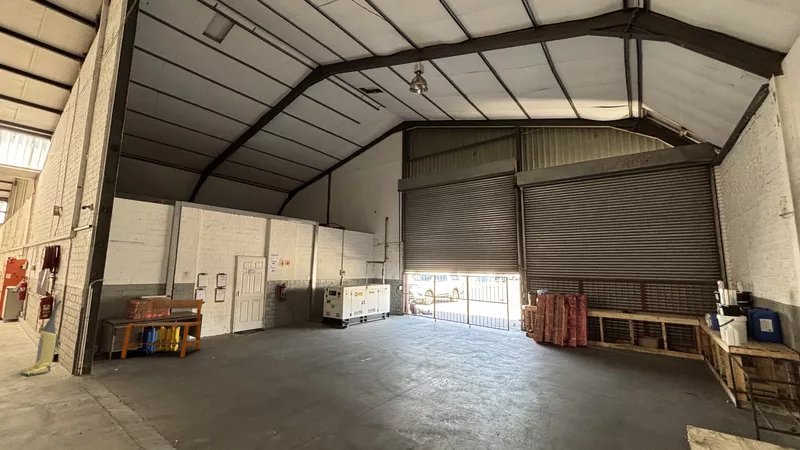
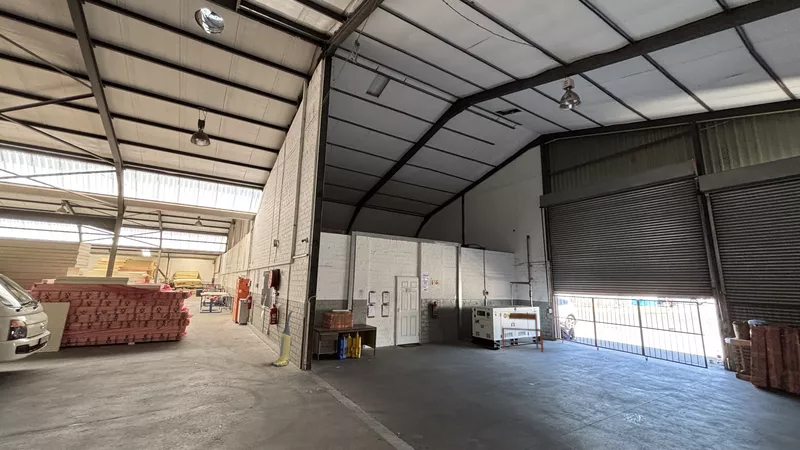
bench: present [121,299,203,358] -> present [502,313,543,352]

